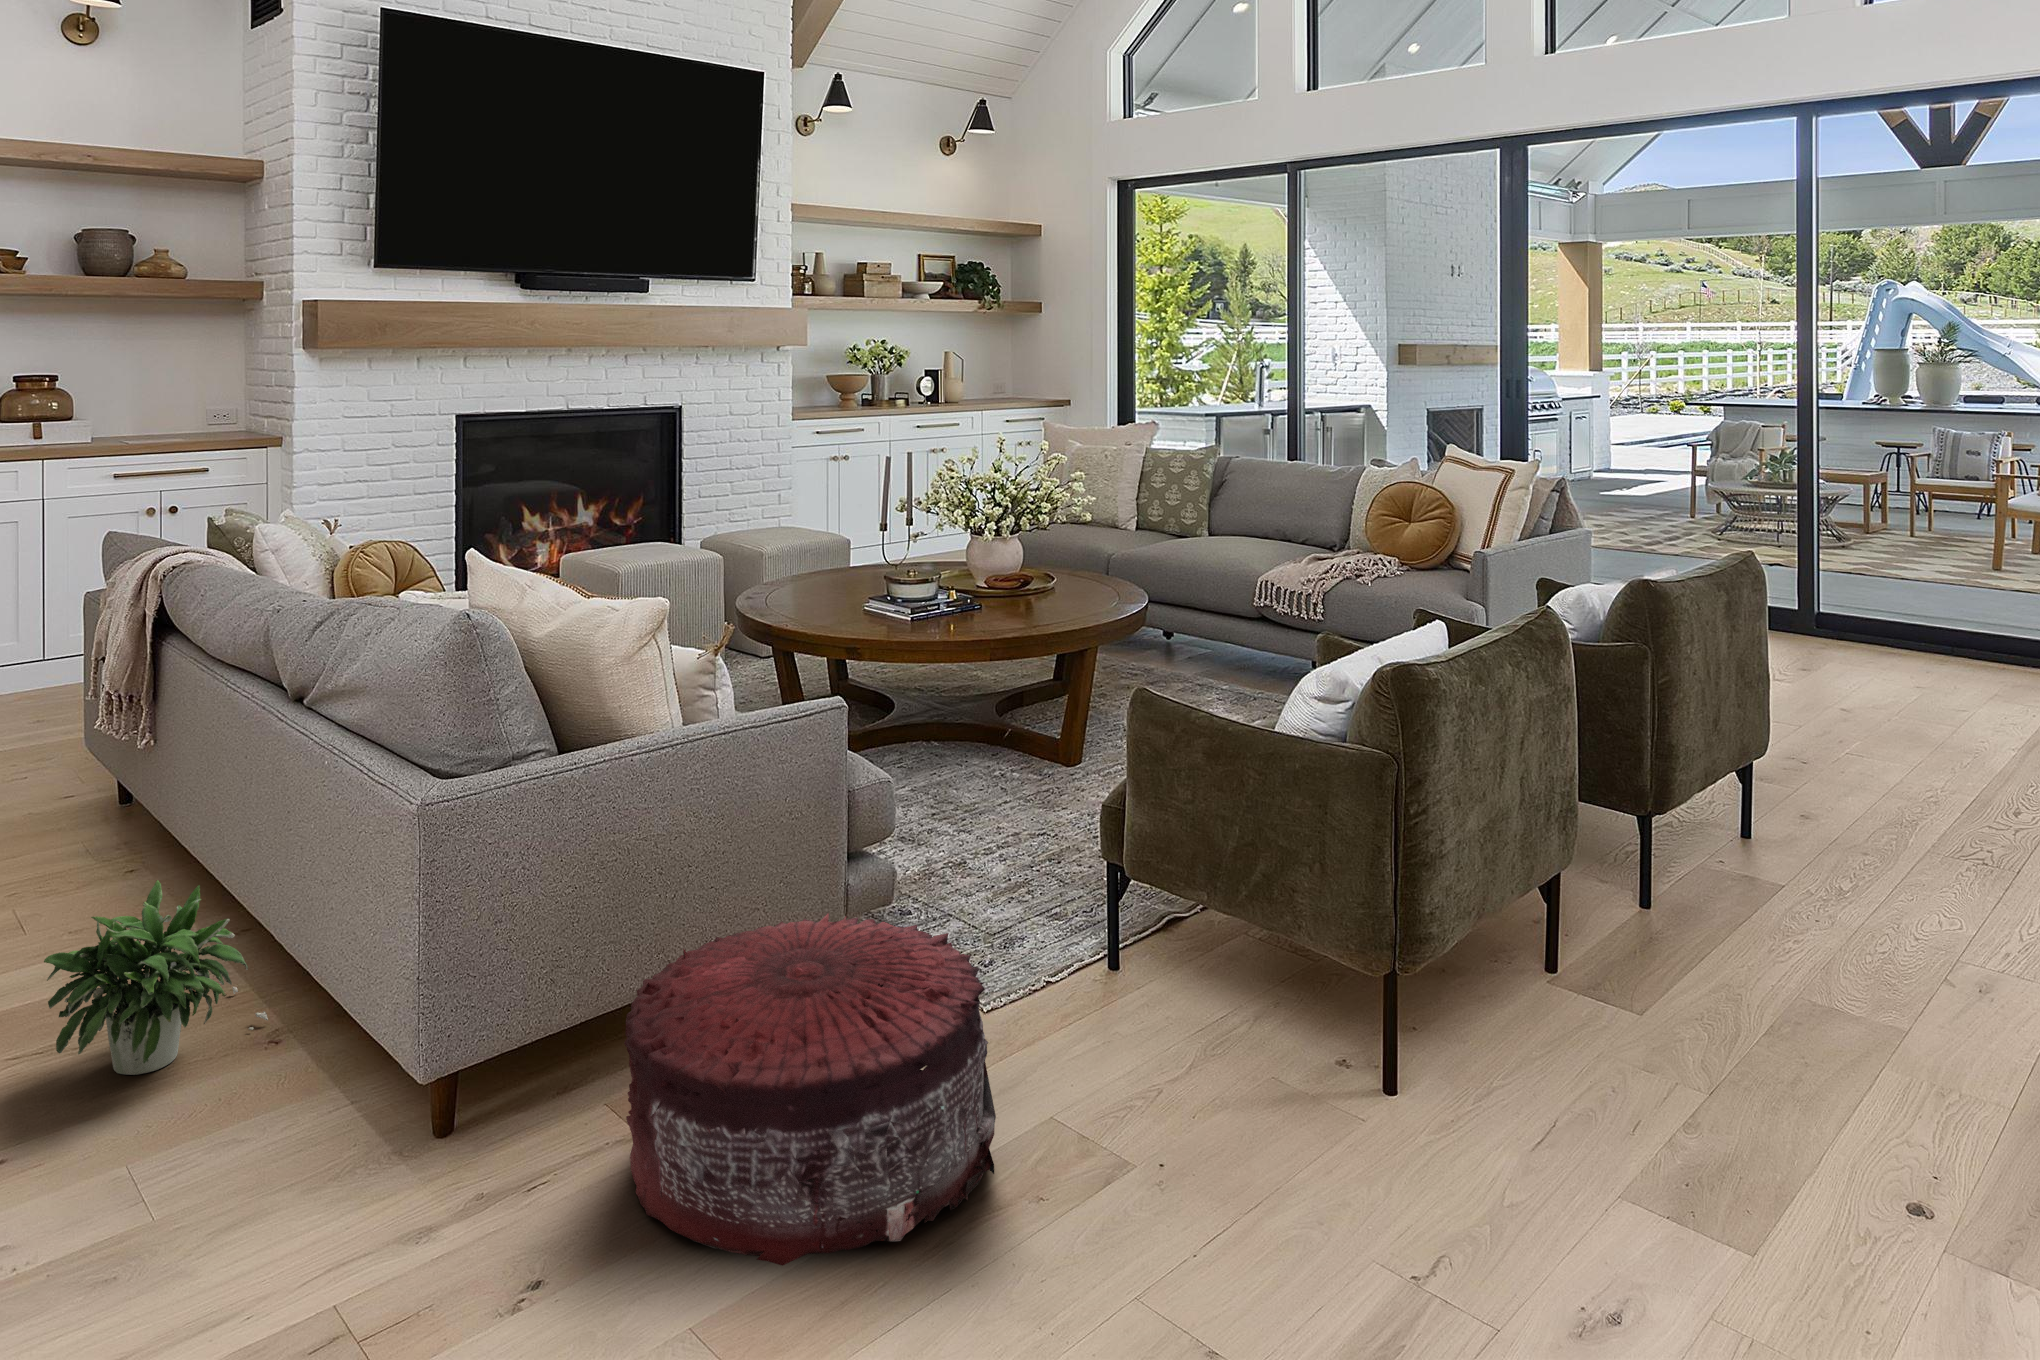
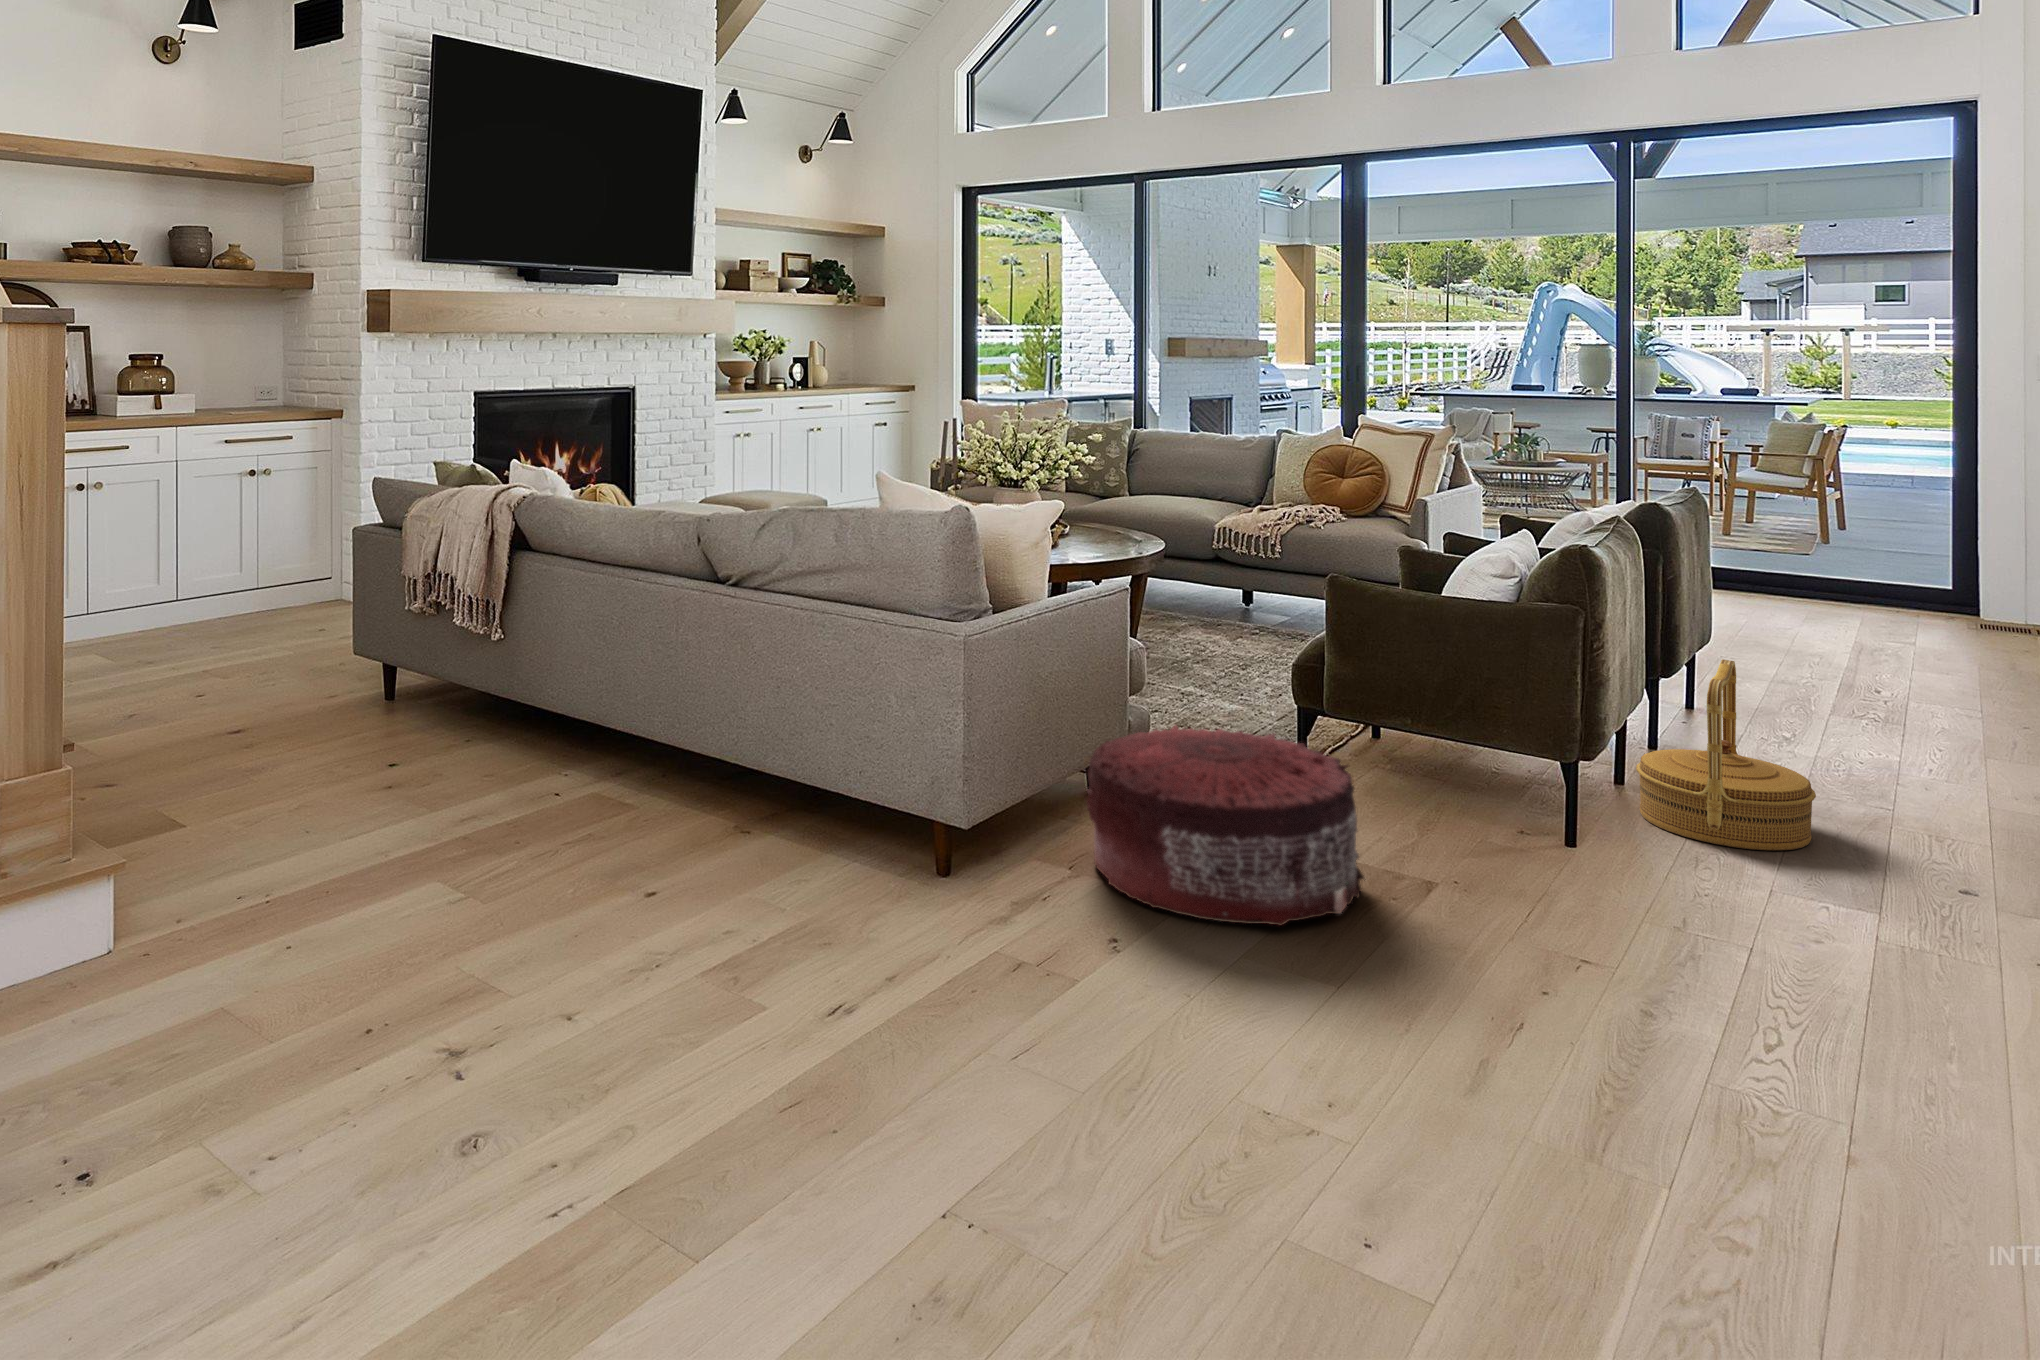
woven basket: none [1514,825,1739,1121] -> present [1636,659,1816,851]
potted plant: present [44,880,268,1075] -> none [610,716,732,850]

